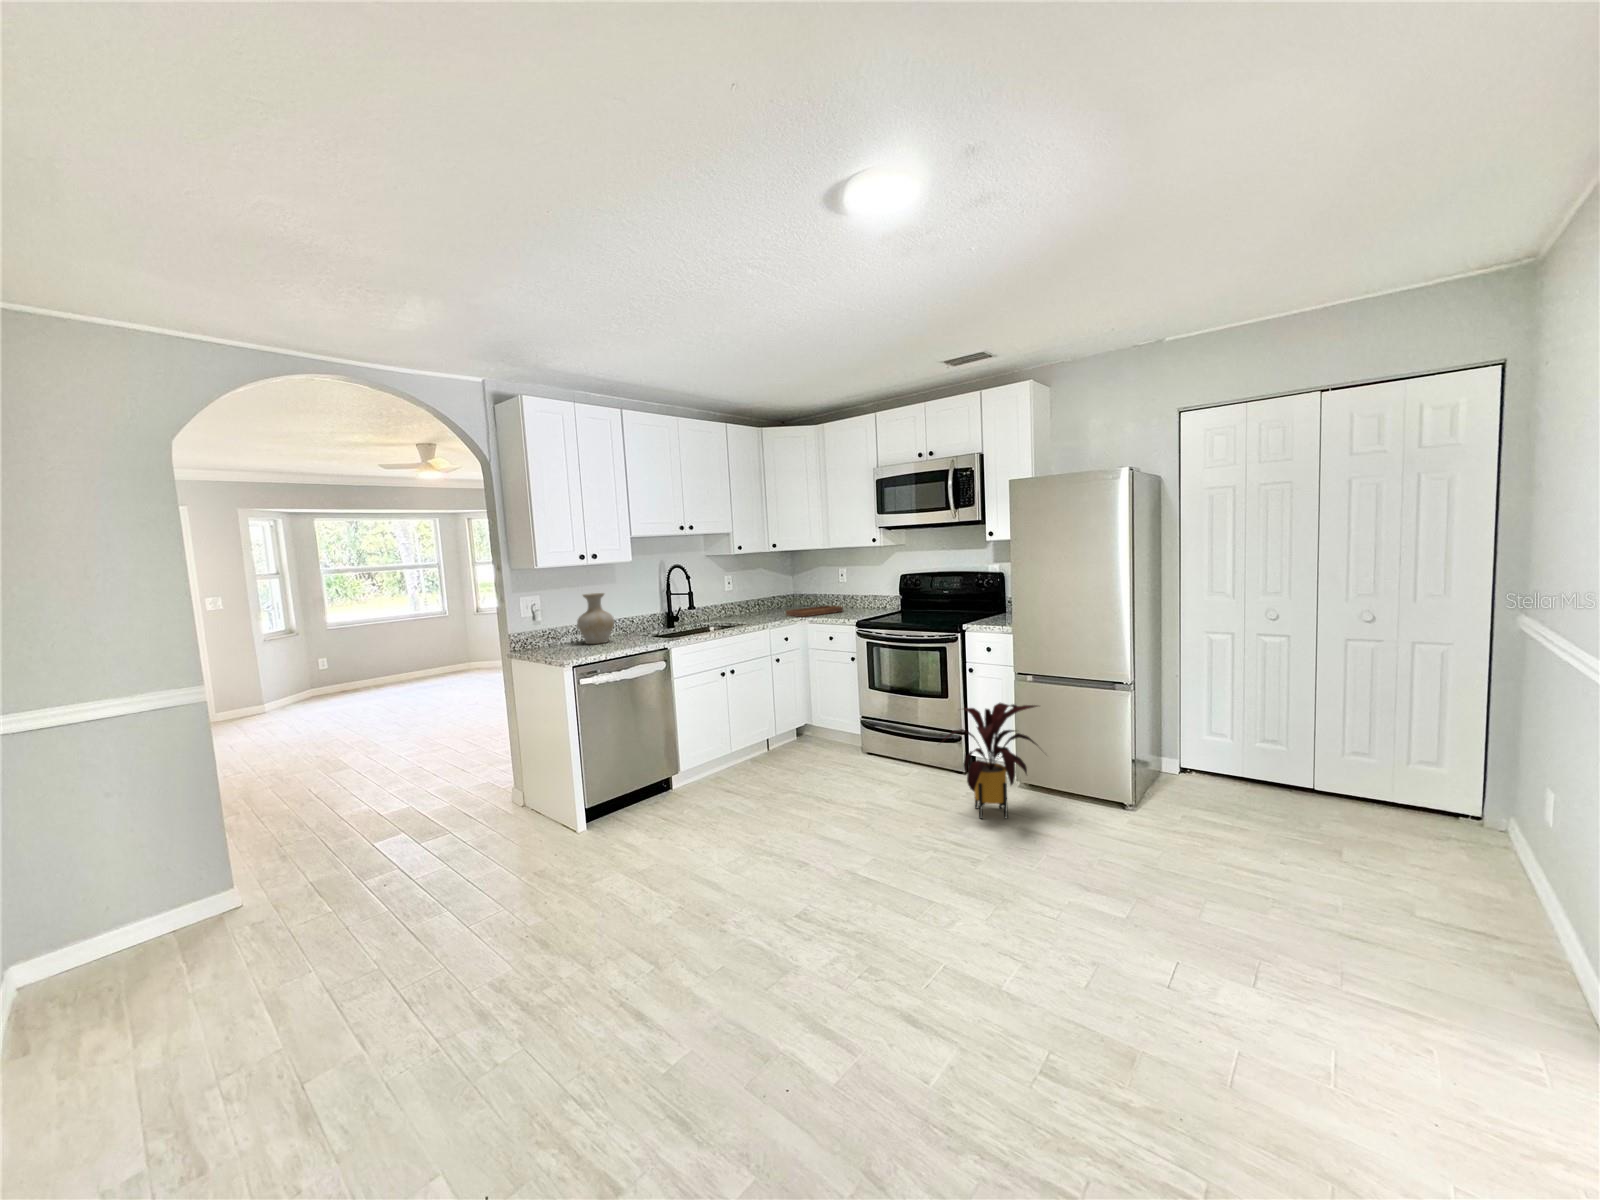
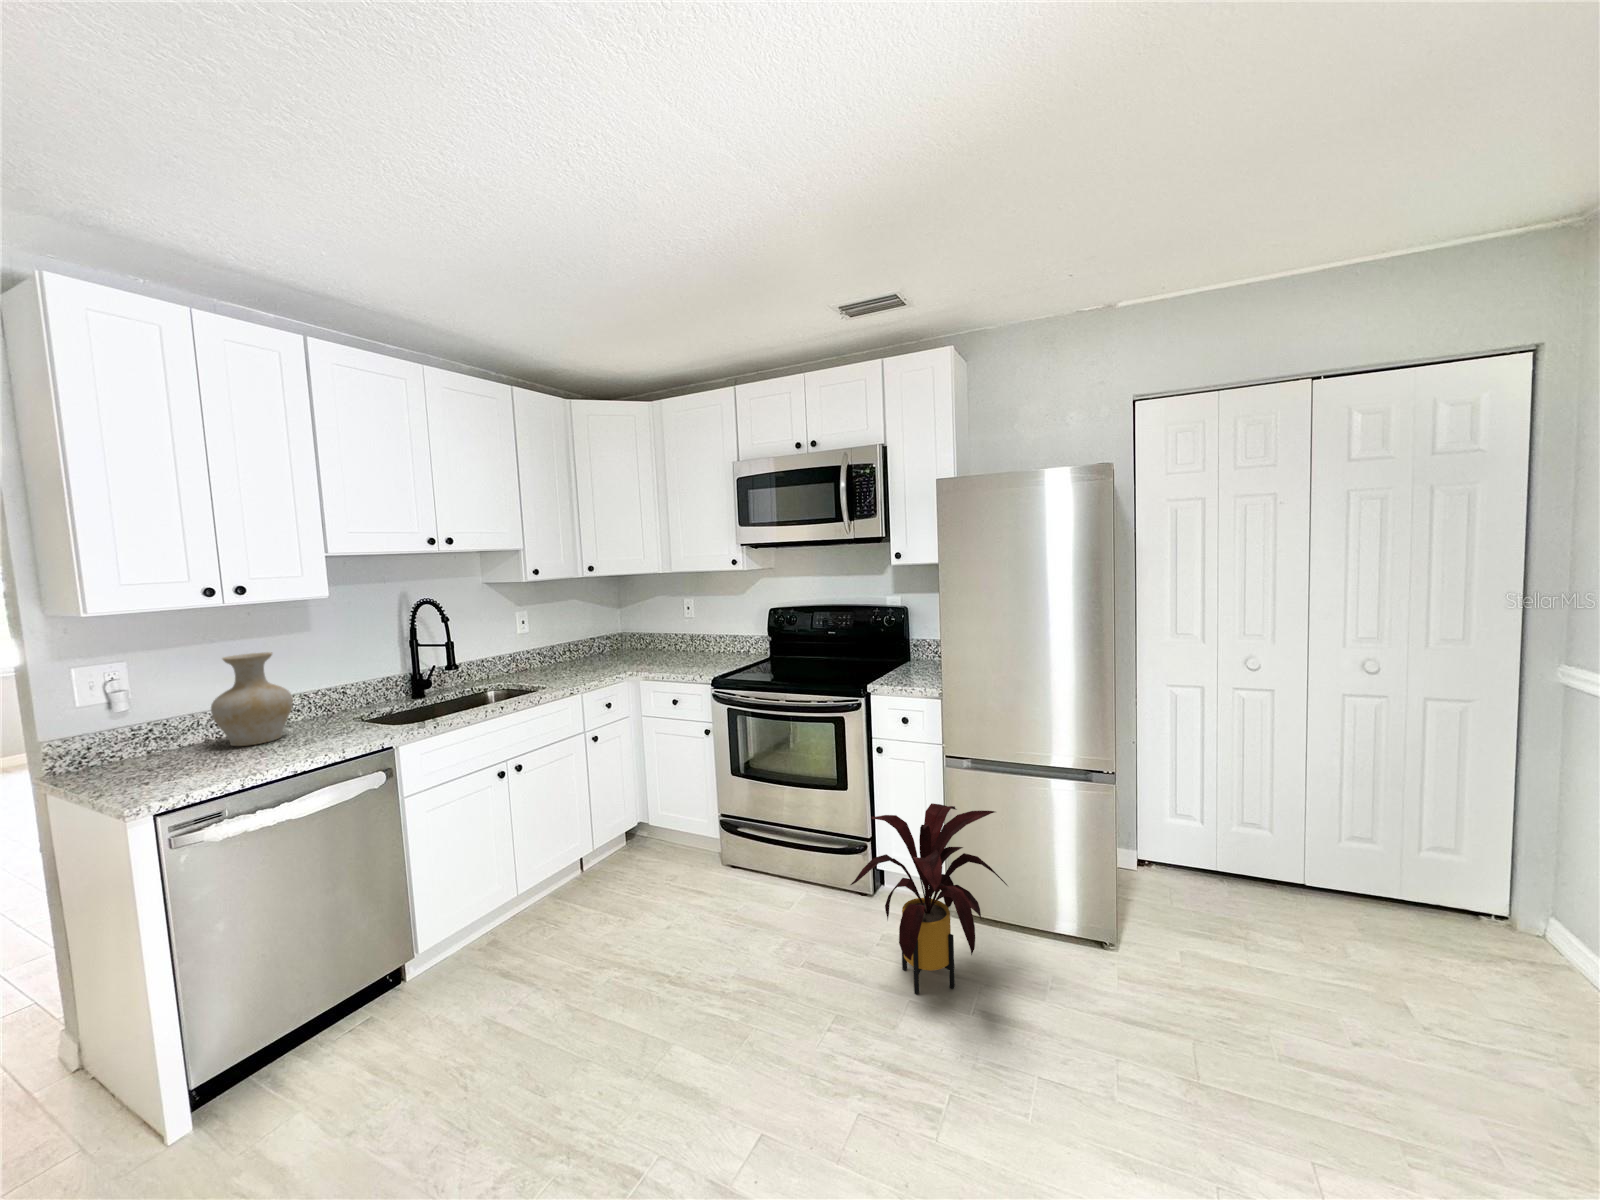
tray: present [786,596,843,617] -> none [607,638,689,671]

